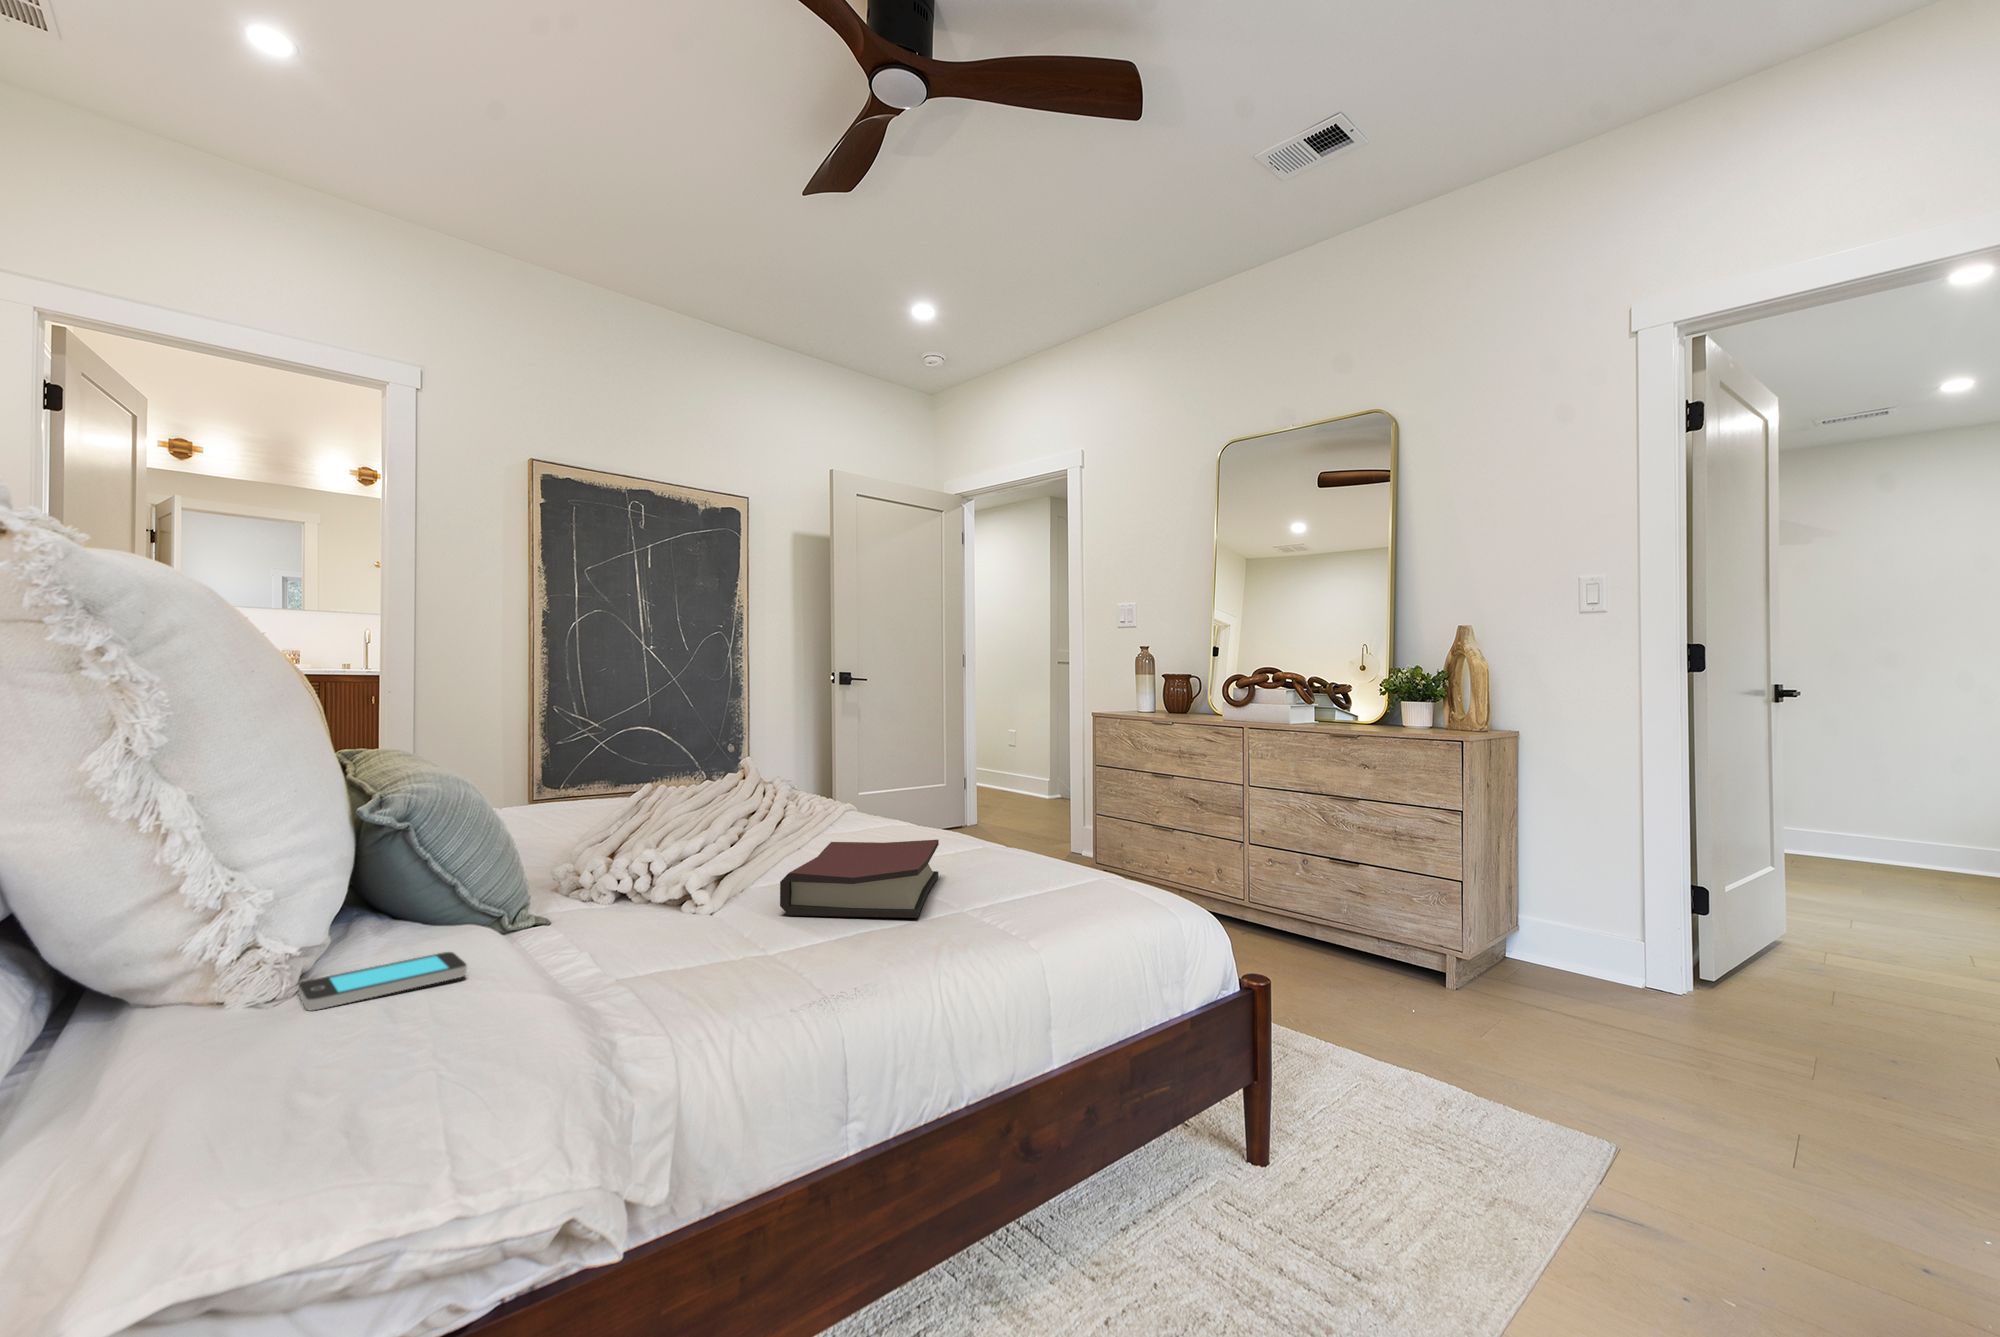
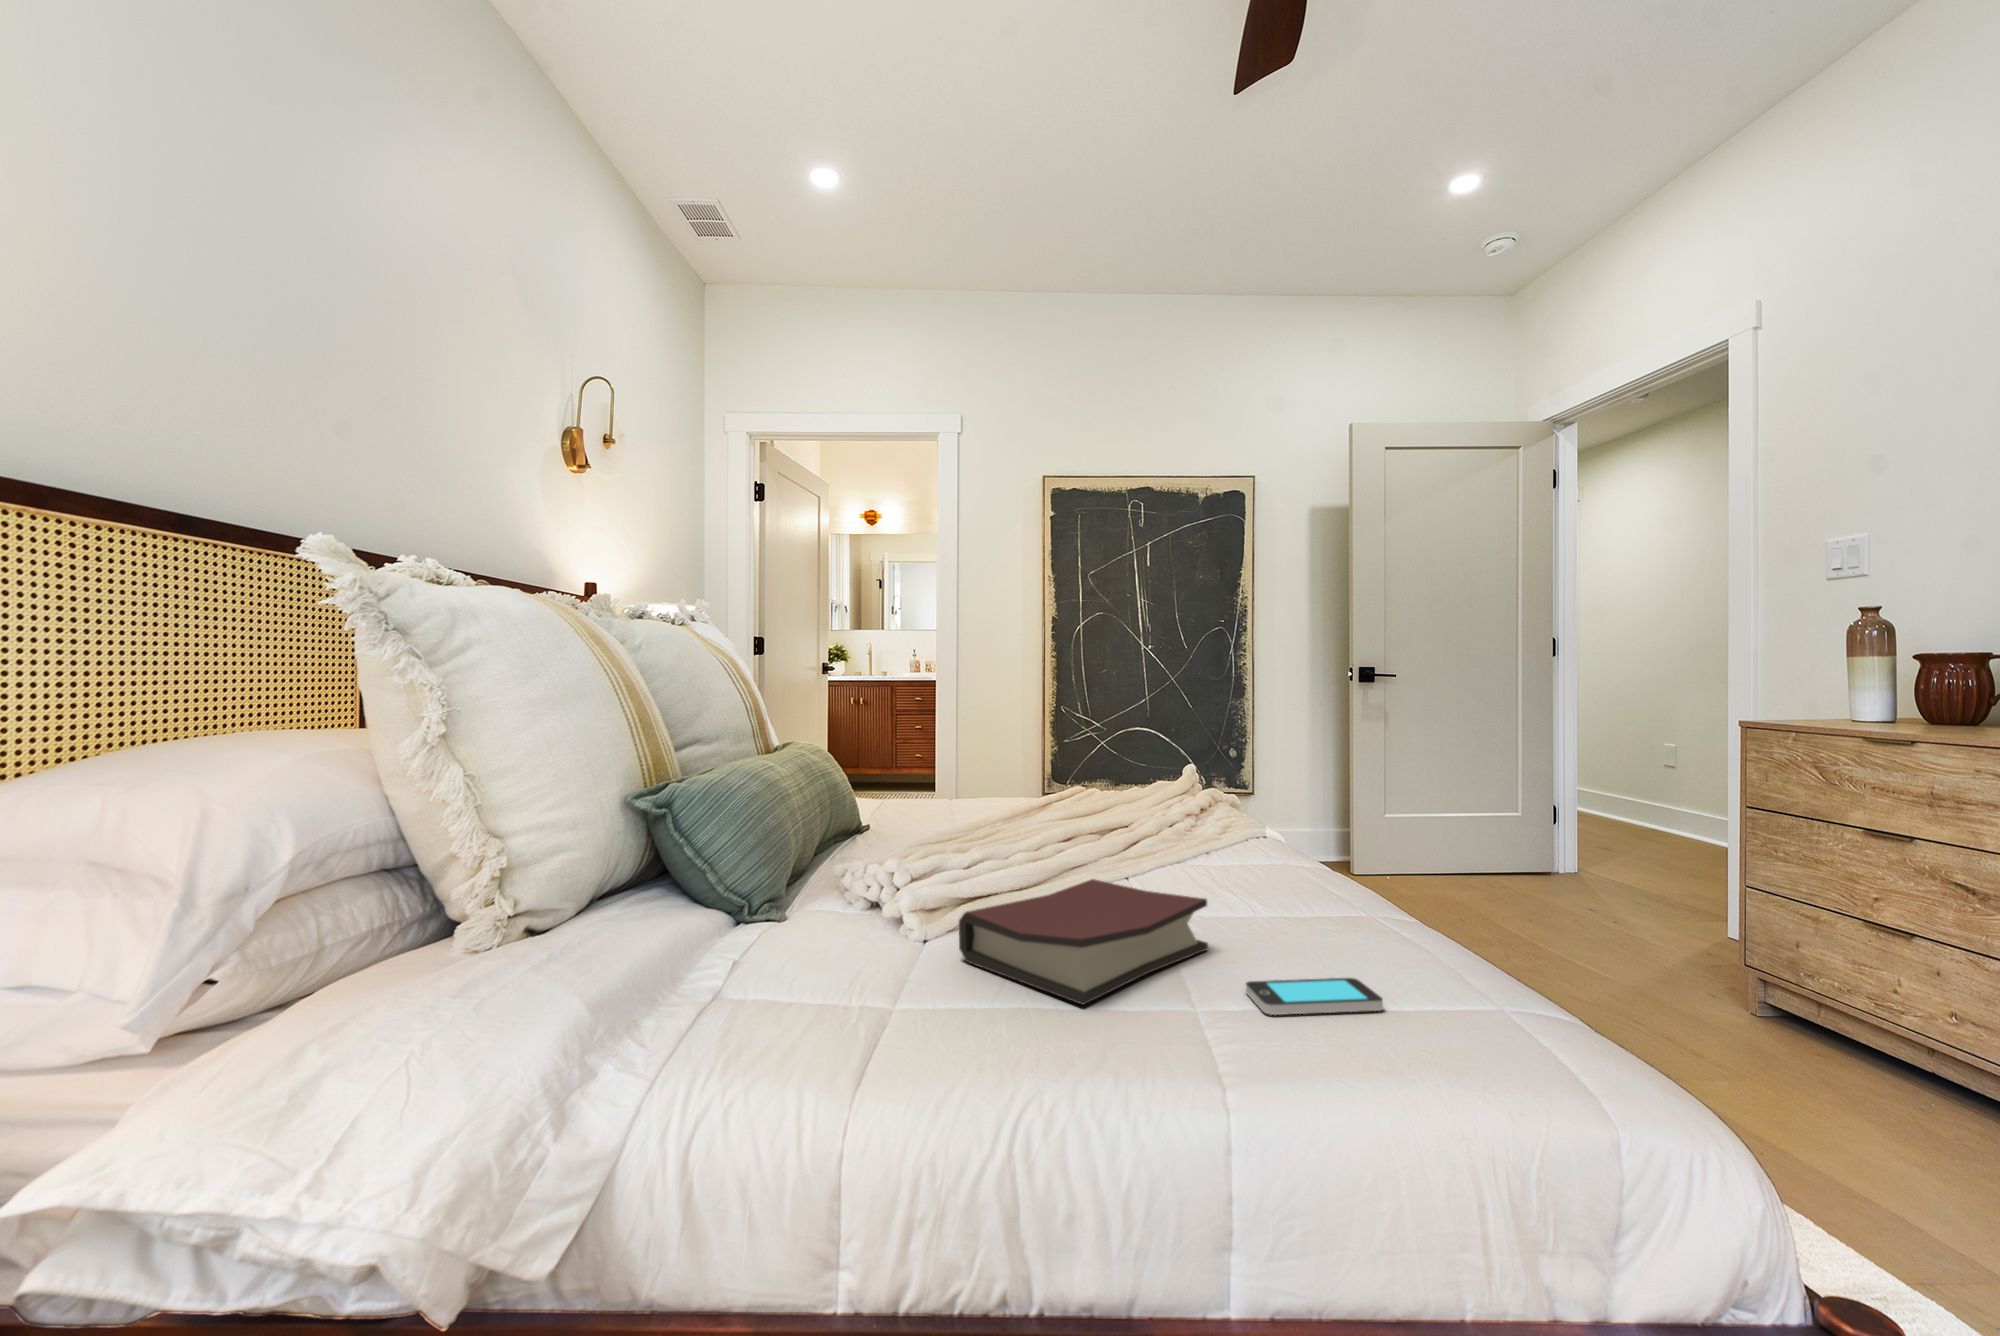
smartphone: present [299,952,467,1010] -> present [1246,978,1383,1015]

